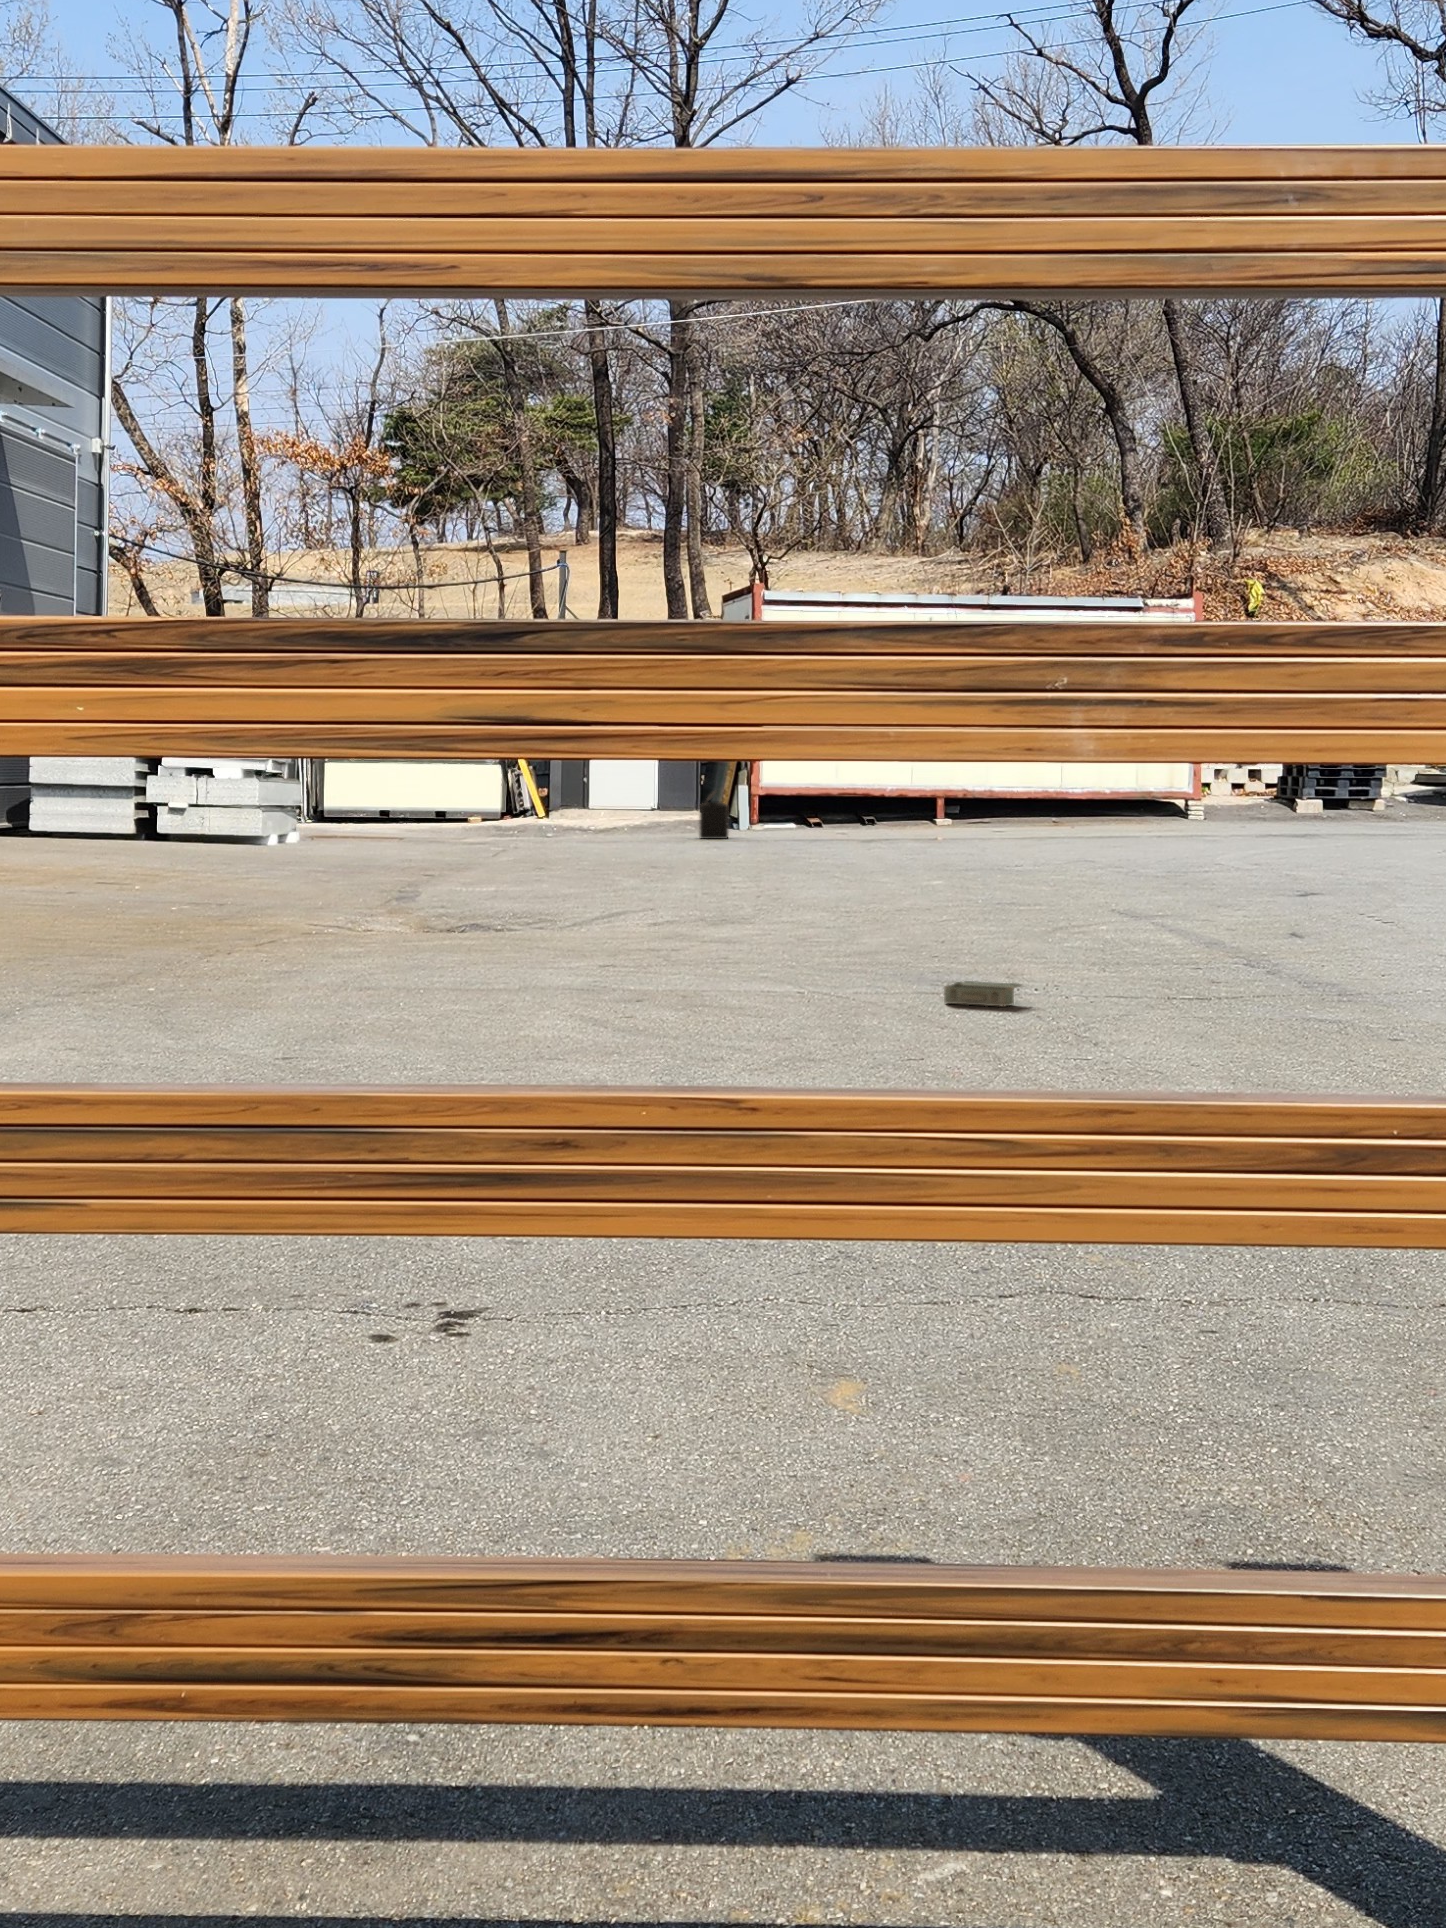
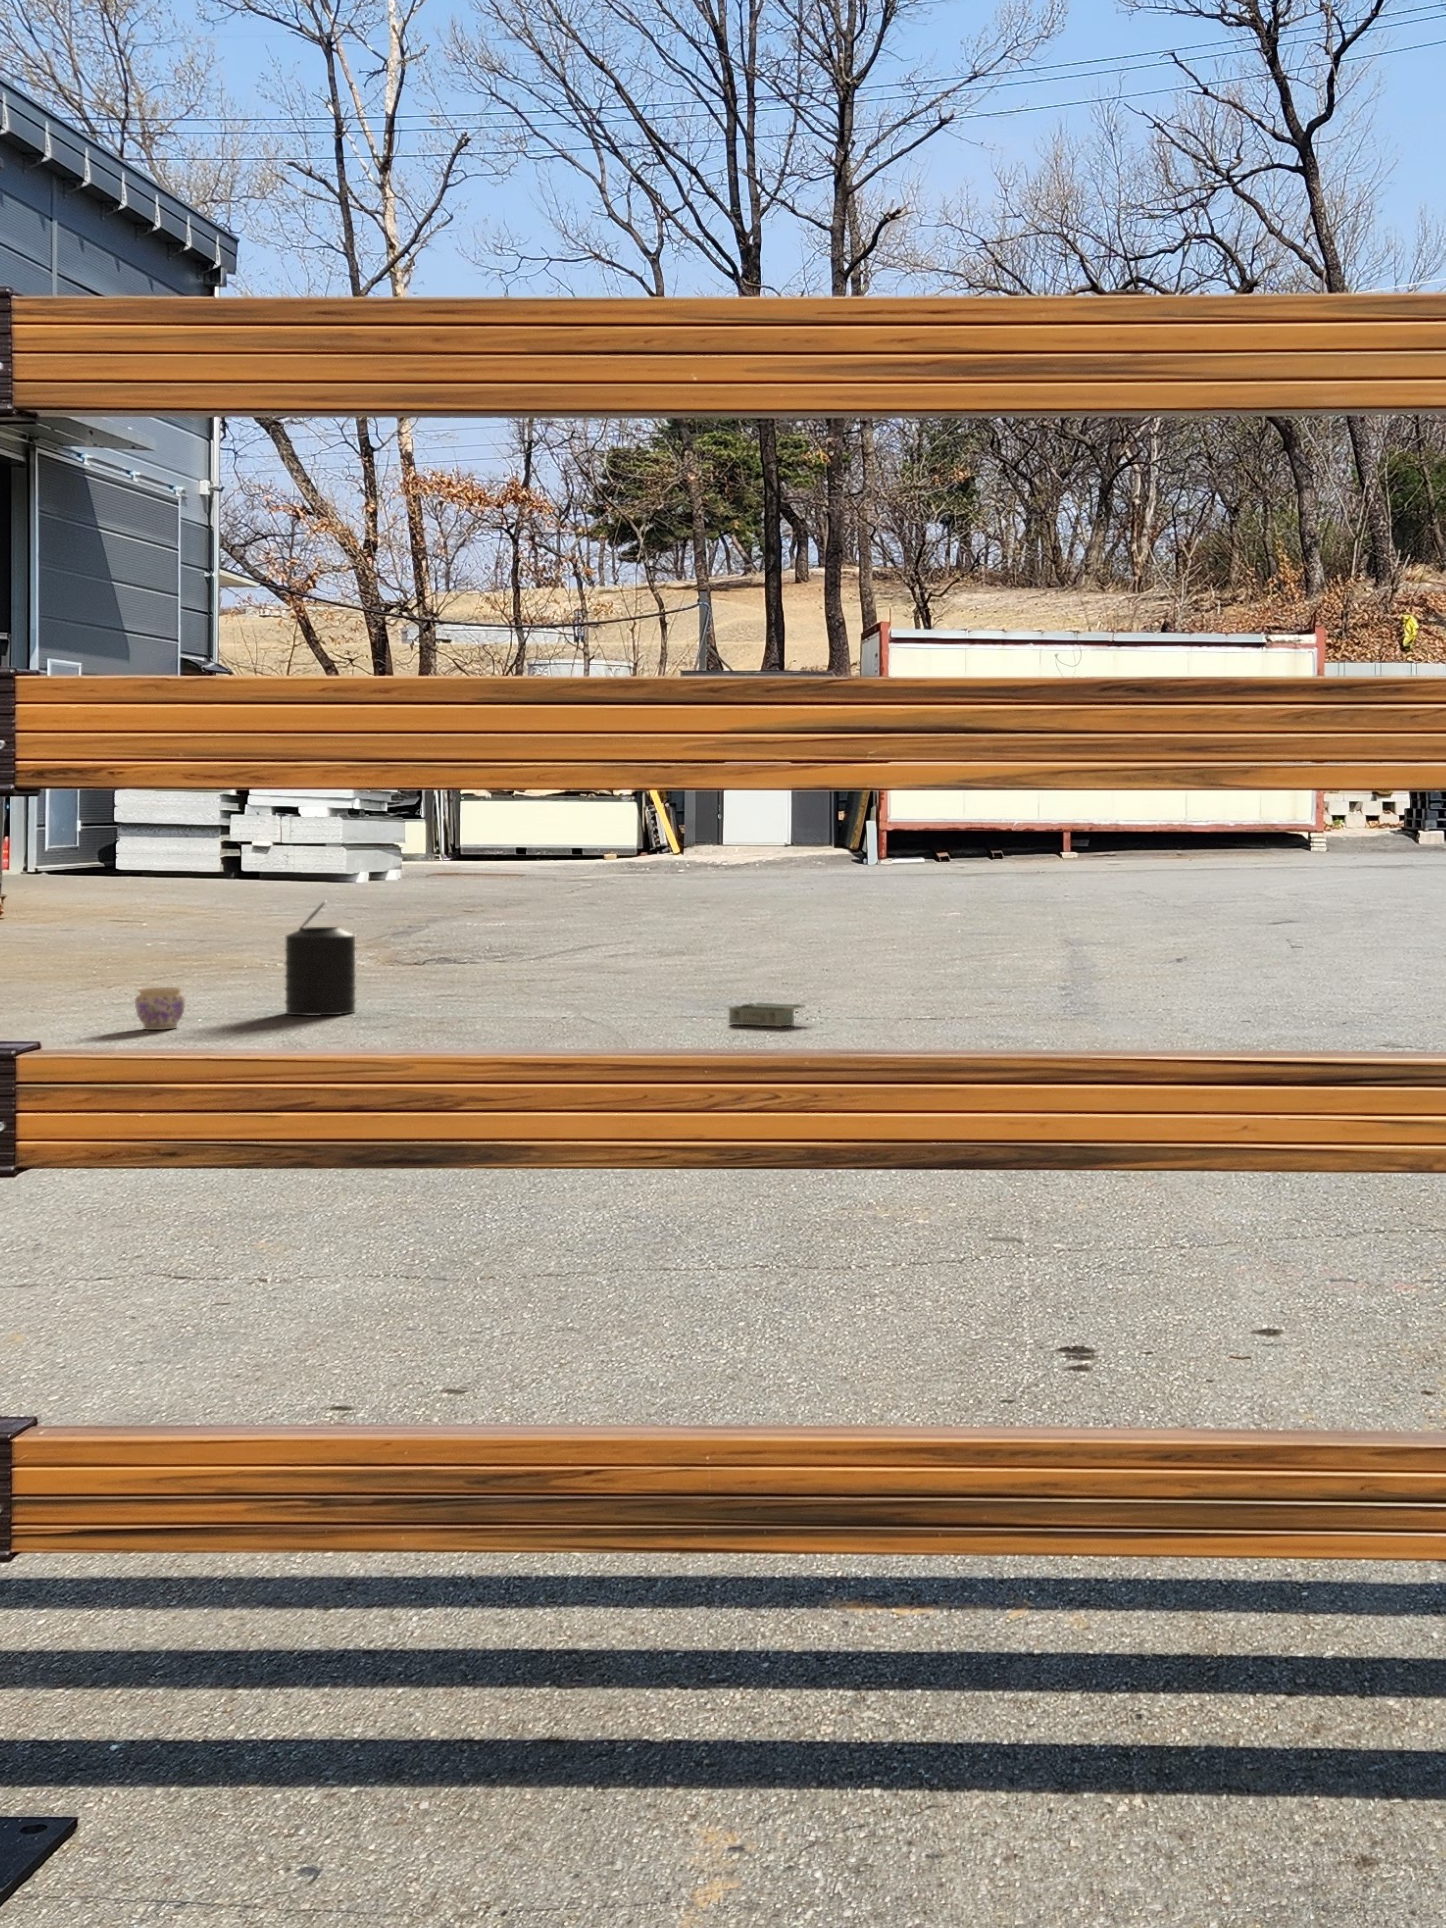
trash can: present [699,791,729,839] -> present [284,901,356,1016]
planter: none [330,960,380,1005] -> present [135,987,185,1030]

